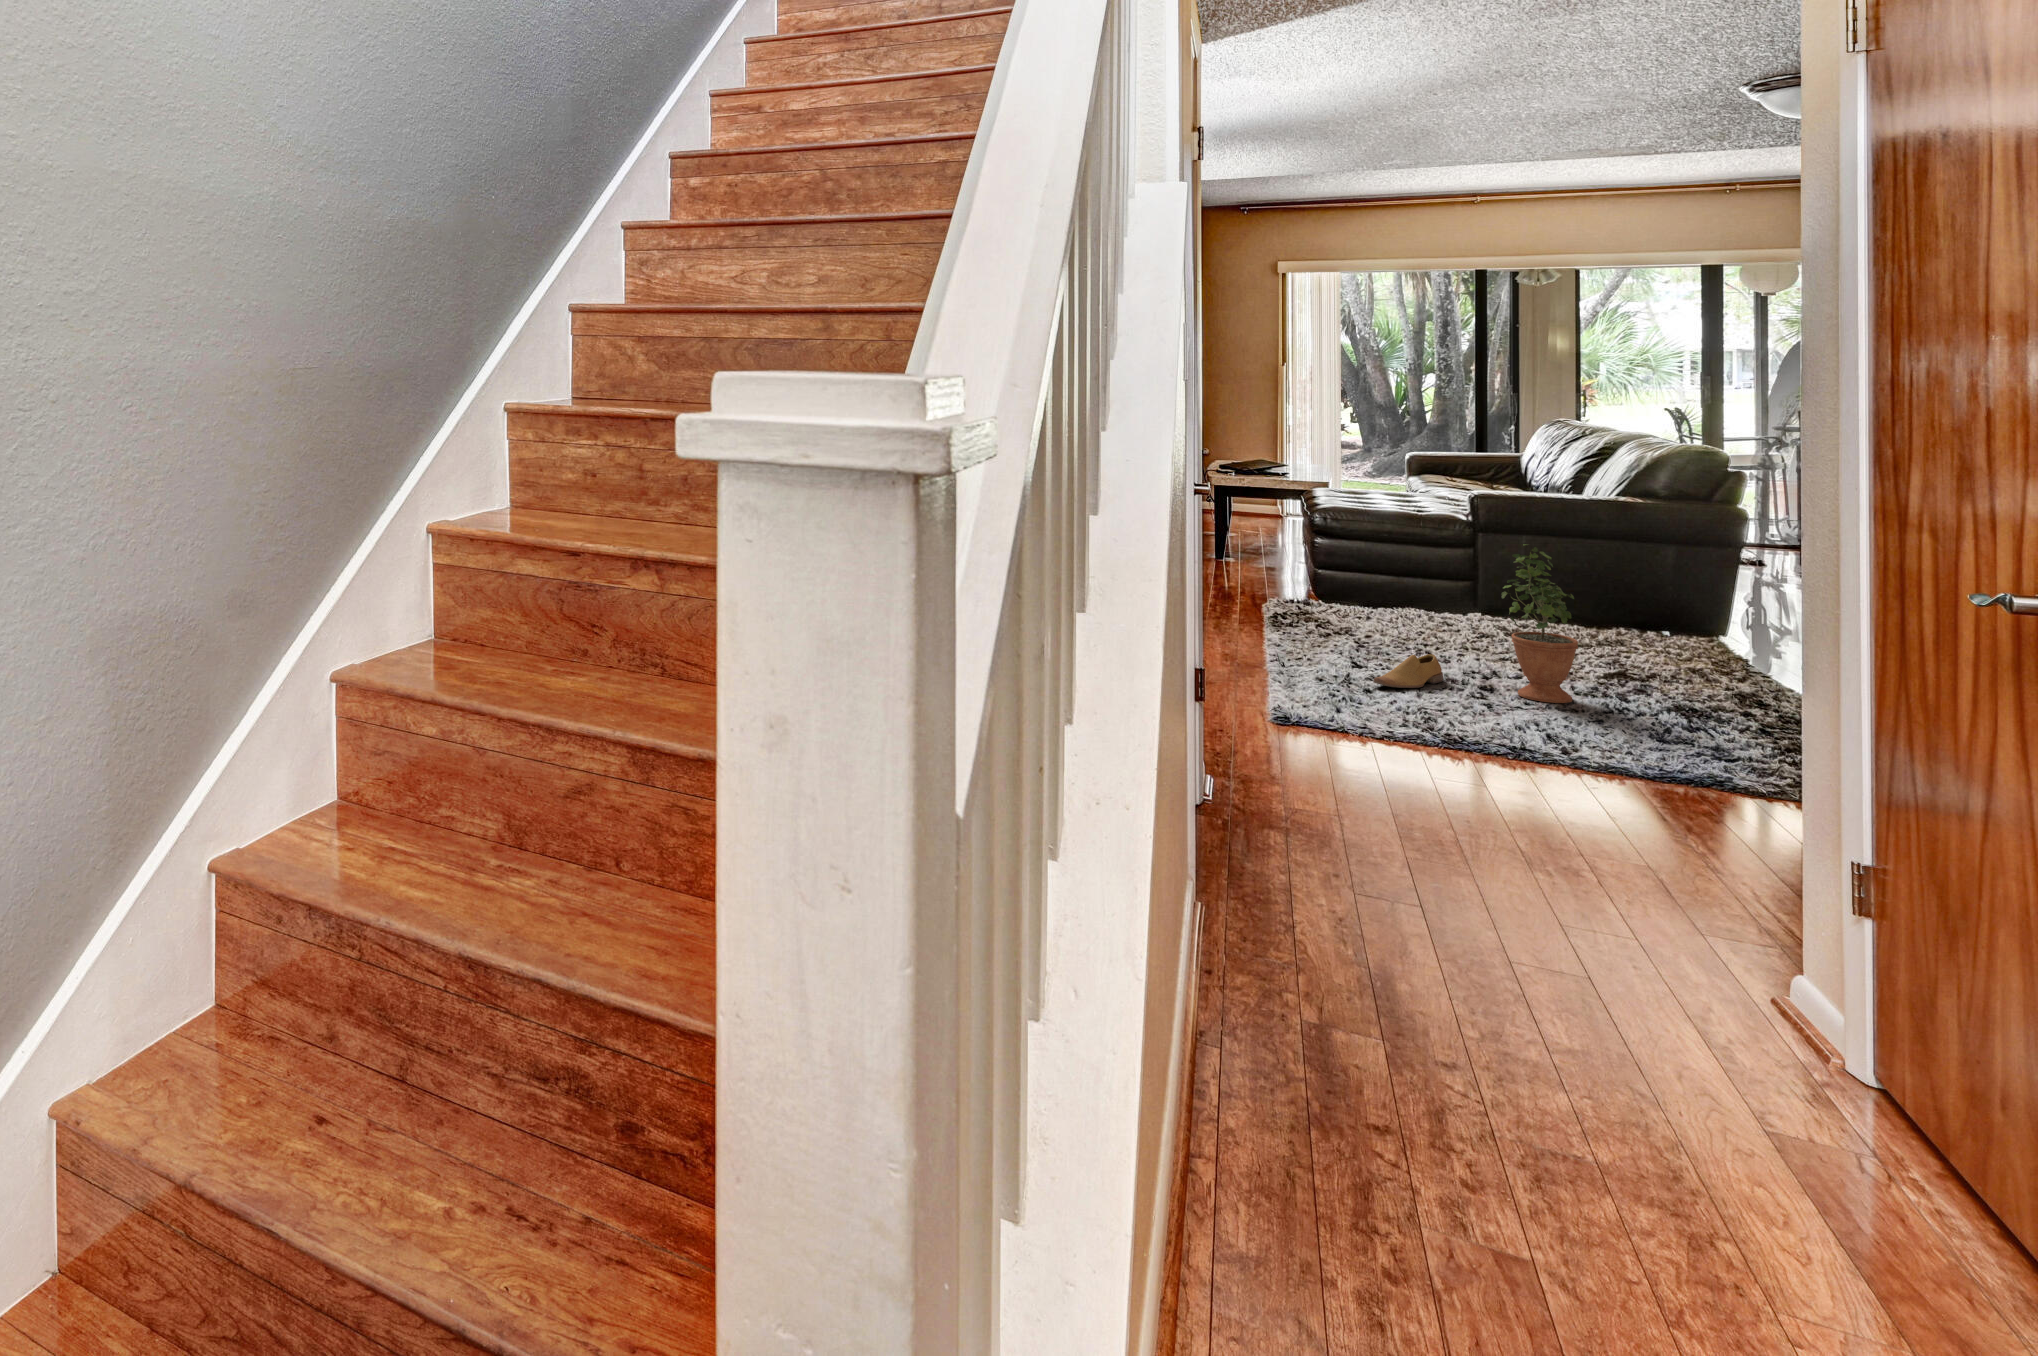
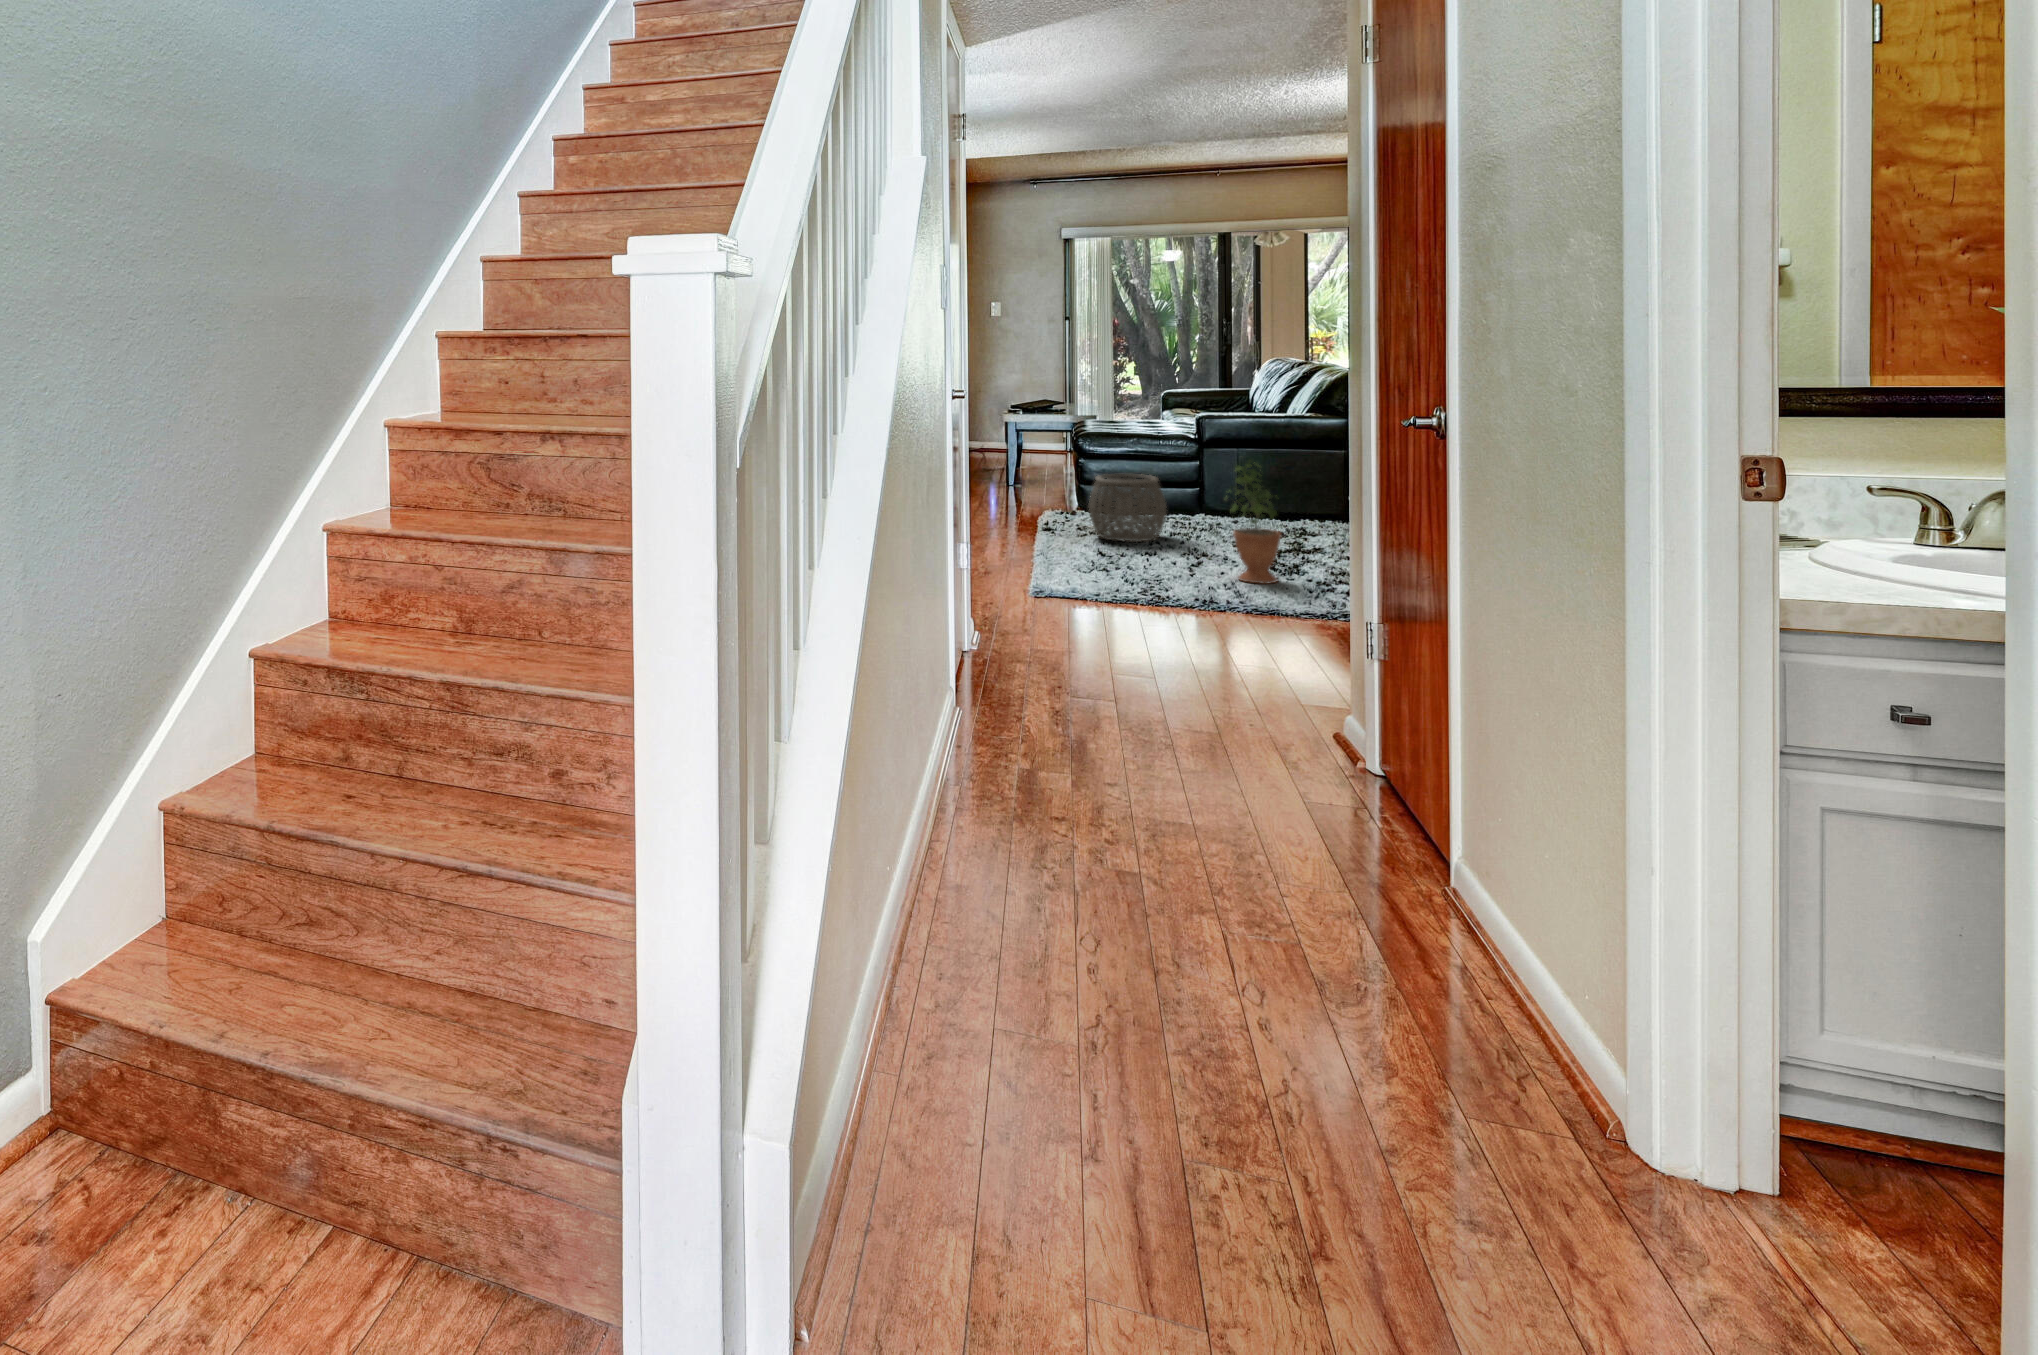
woven basket: none [1312,550,1414,634] -> present [1089,474,1167,542]
shoe: present [1373,654,1443,688] -> none [1129,552,1183,579]

